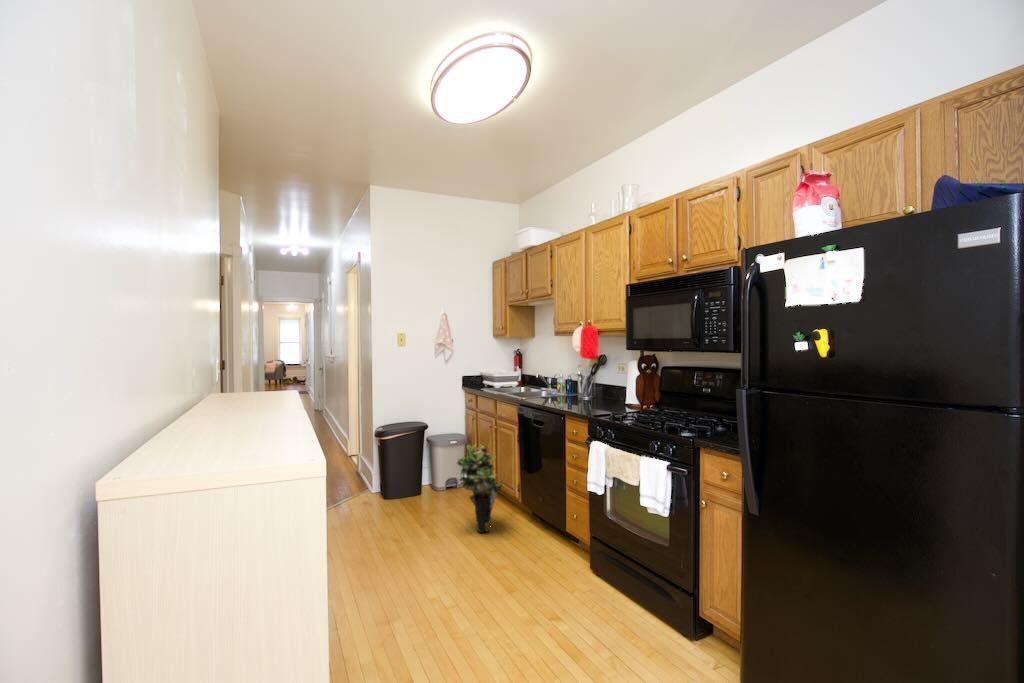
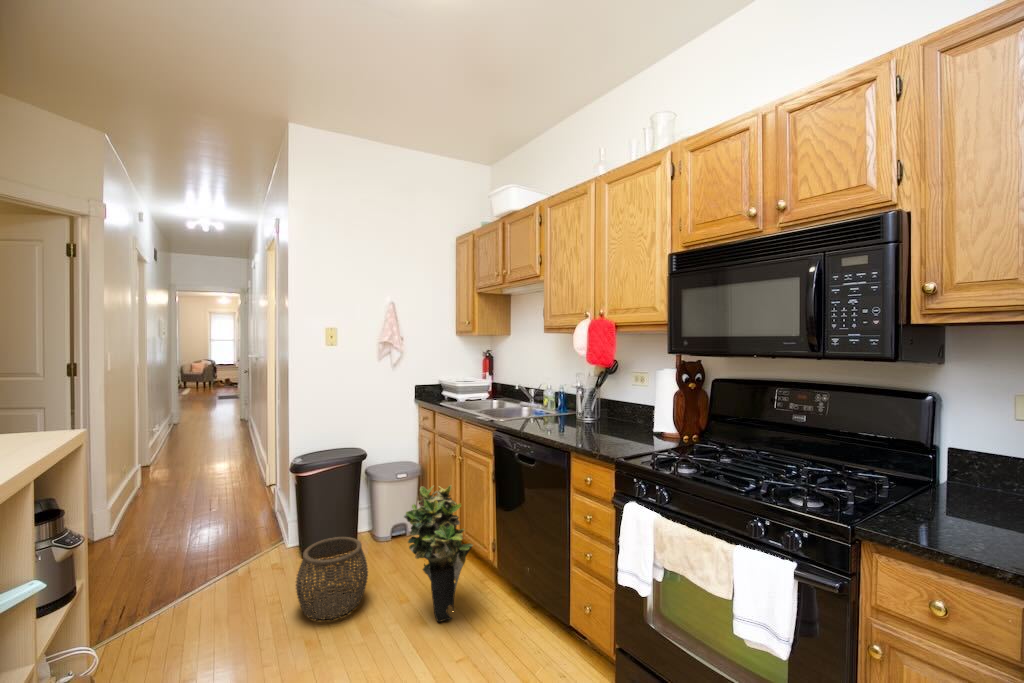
woven basket: none [385,479,432,530] -> present [296,537,368,620]

